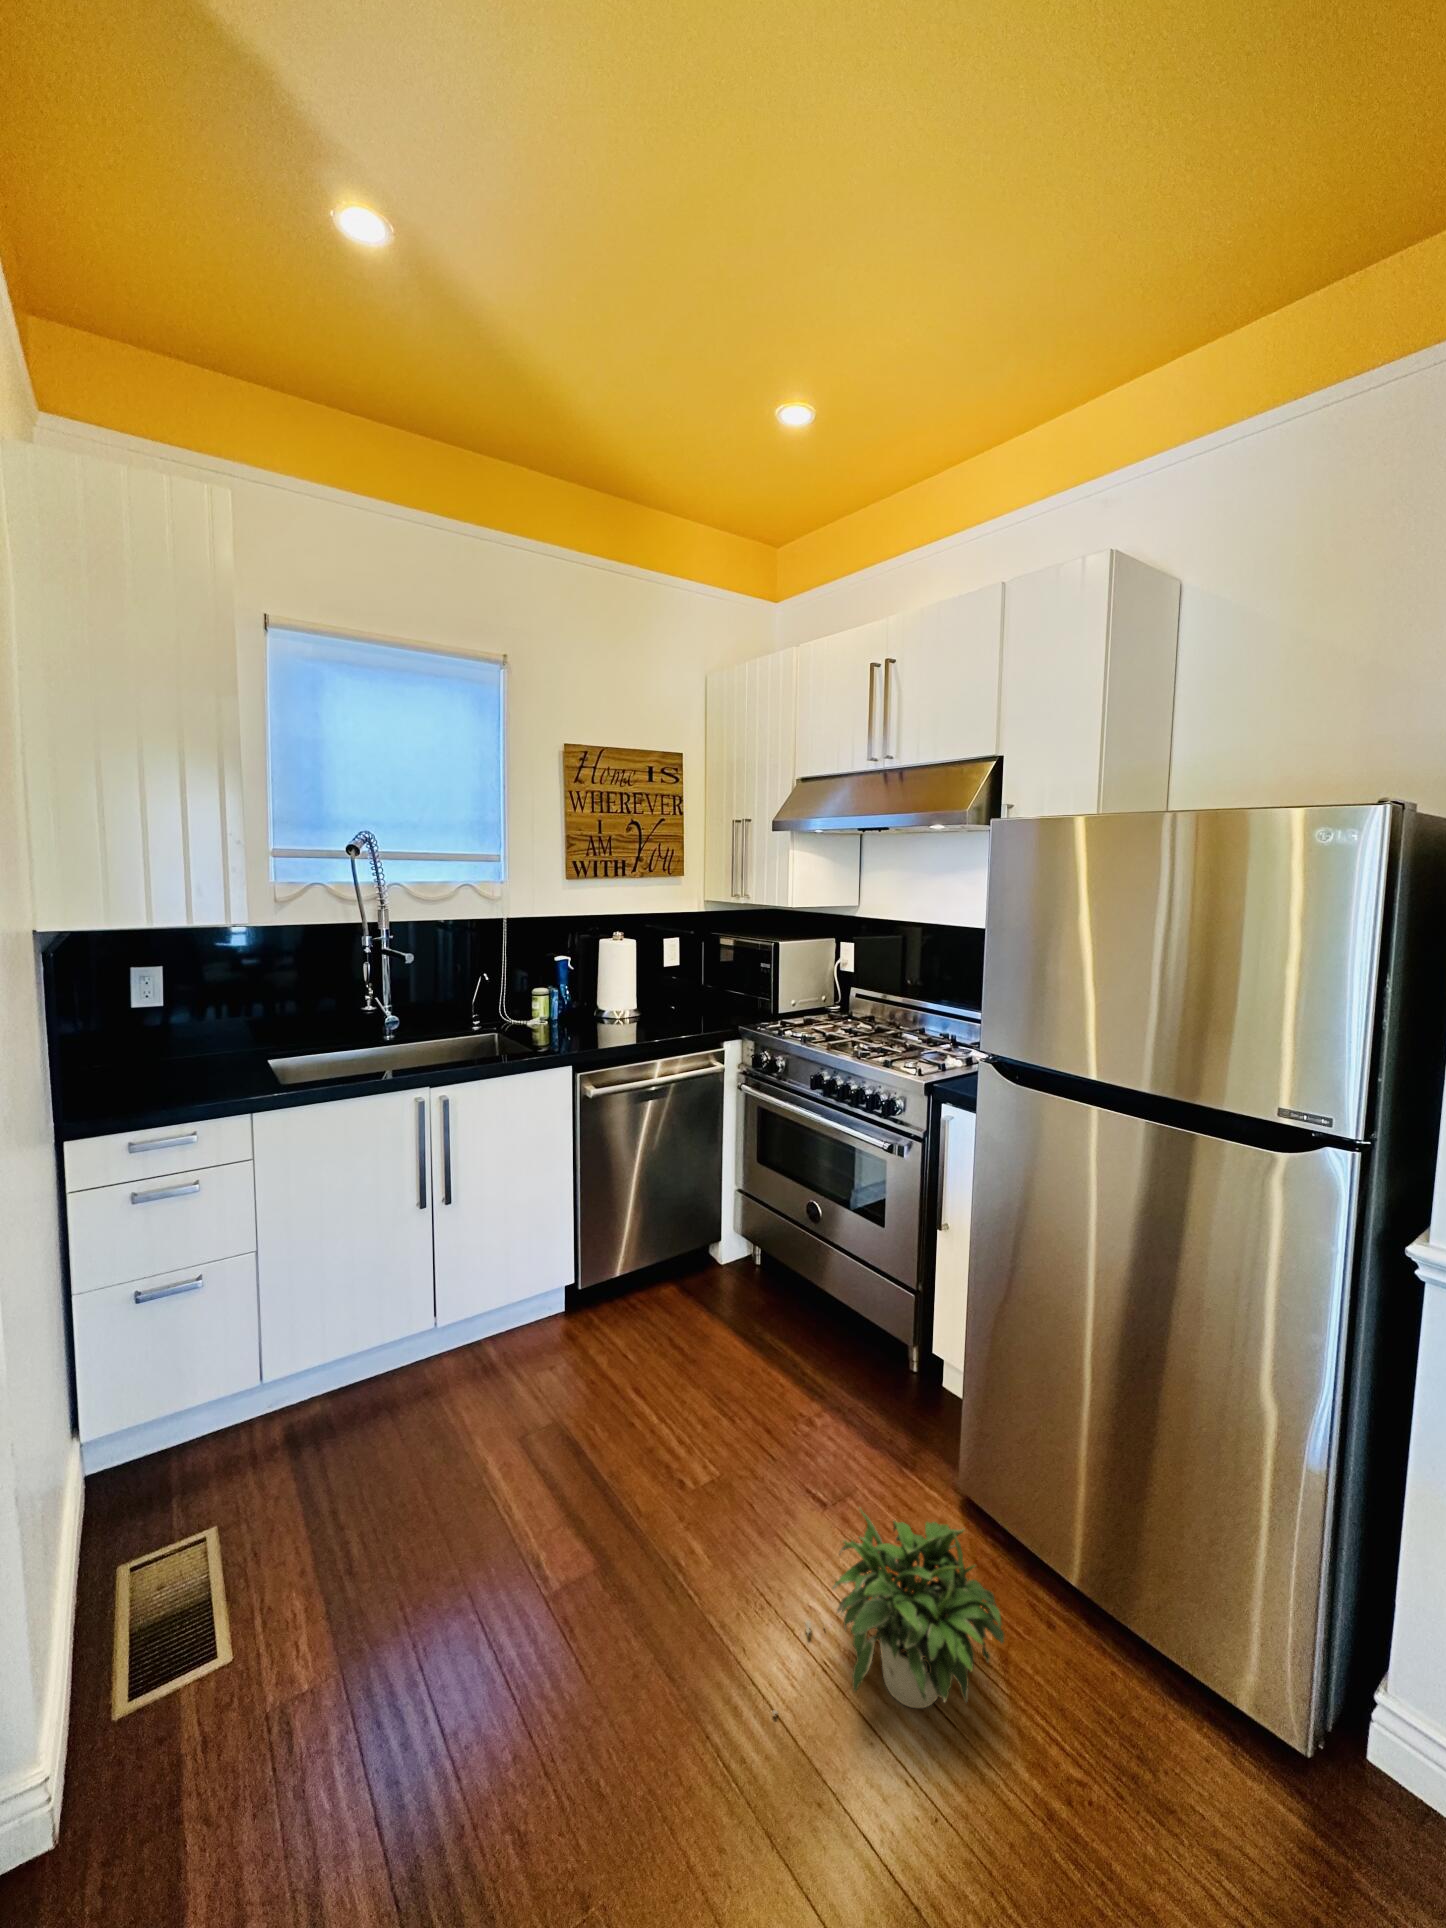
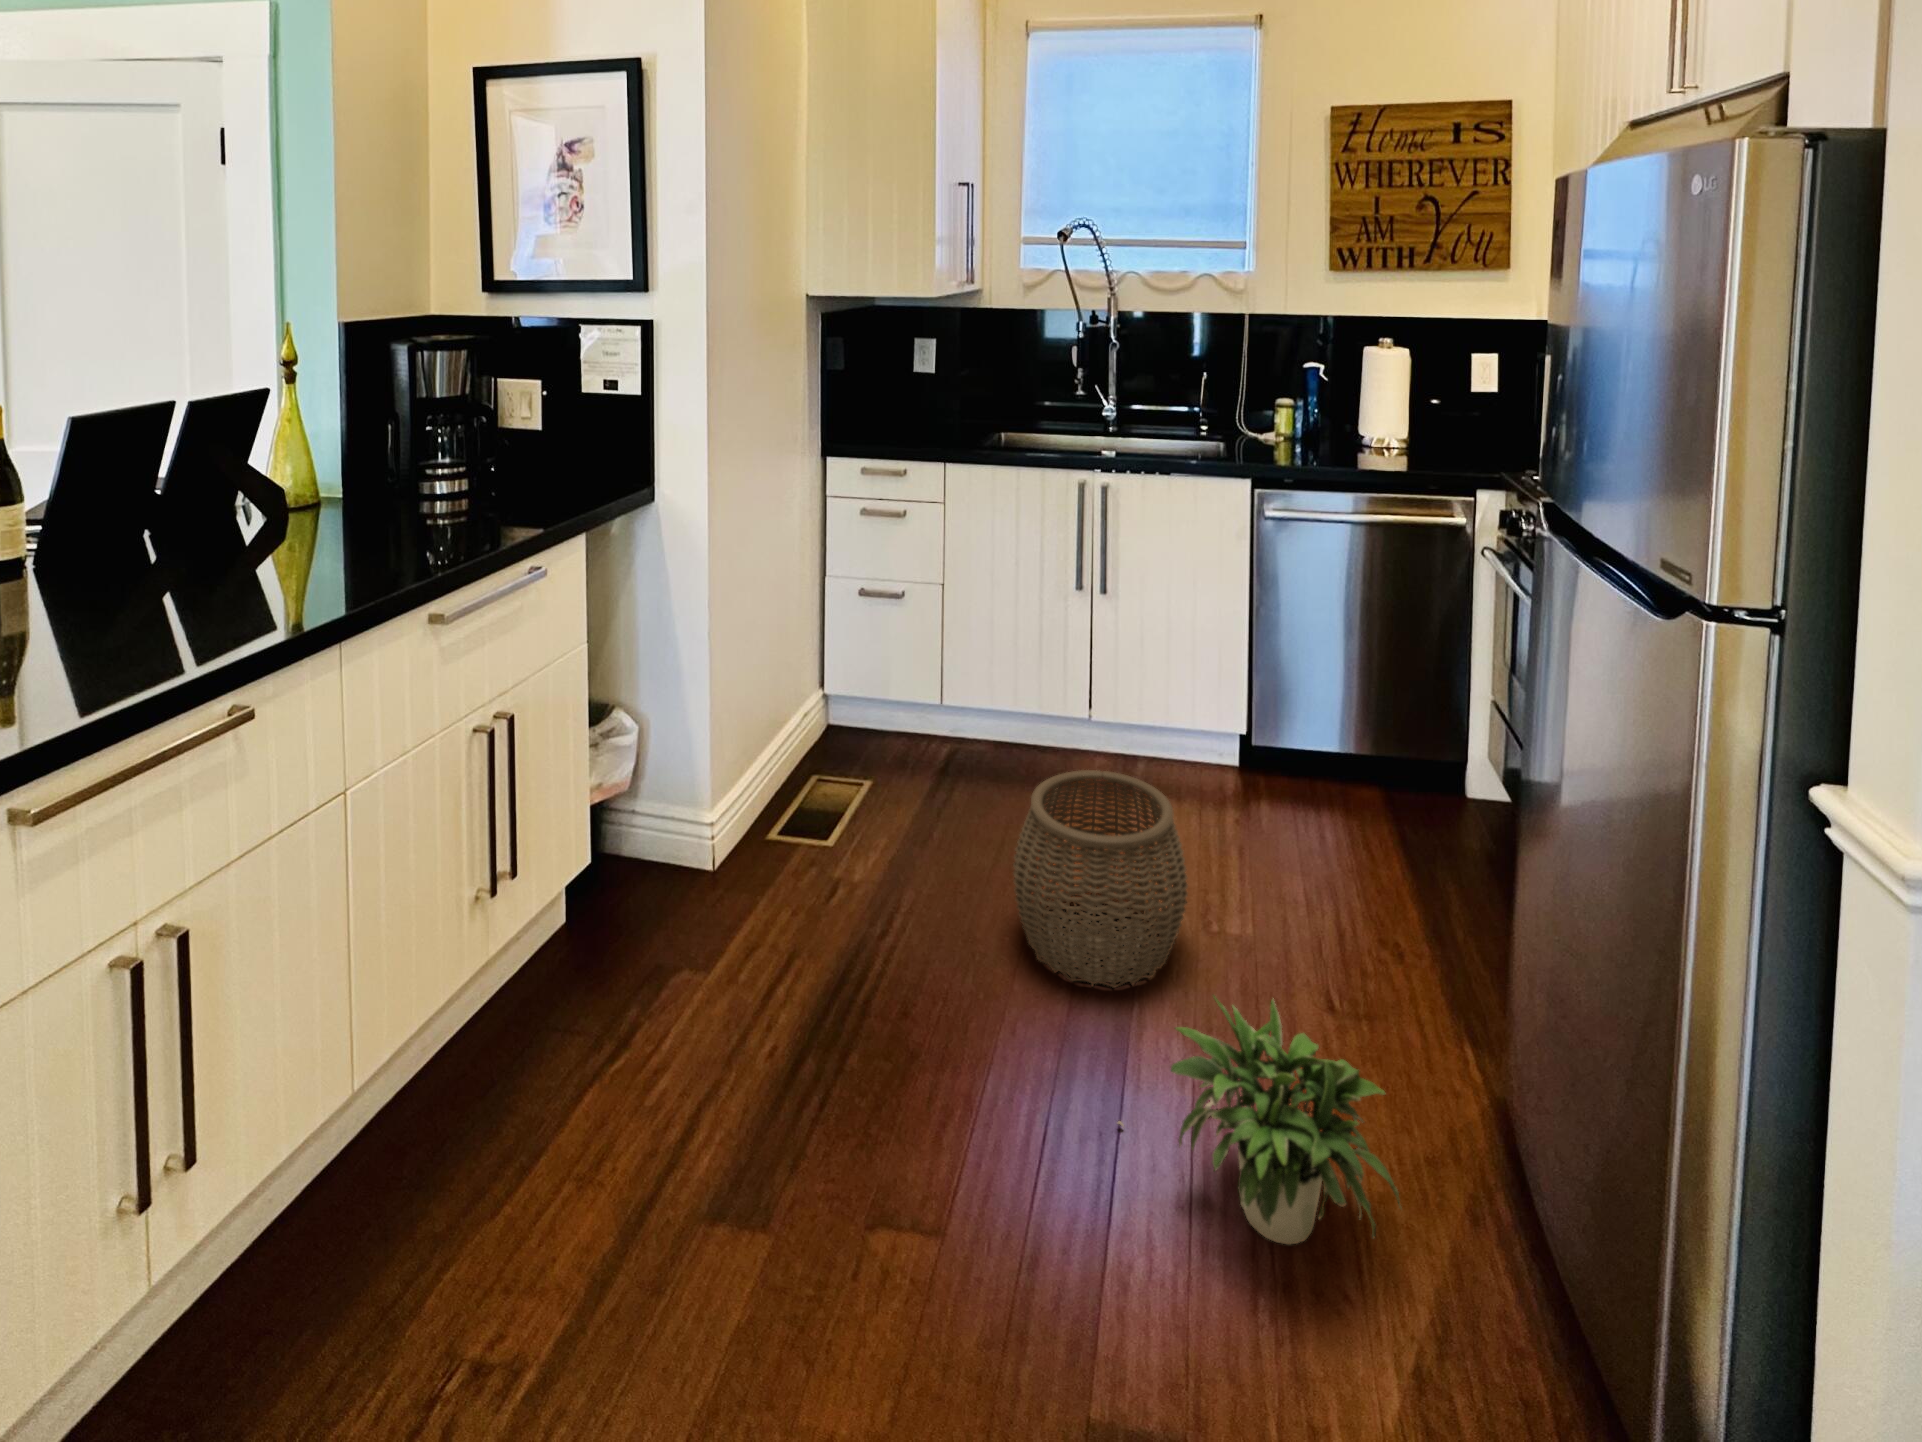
woven basket: none [518,1373,692,1611] -> present [1013,770,1188,988]

